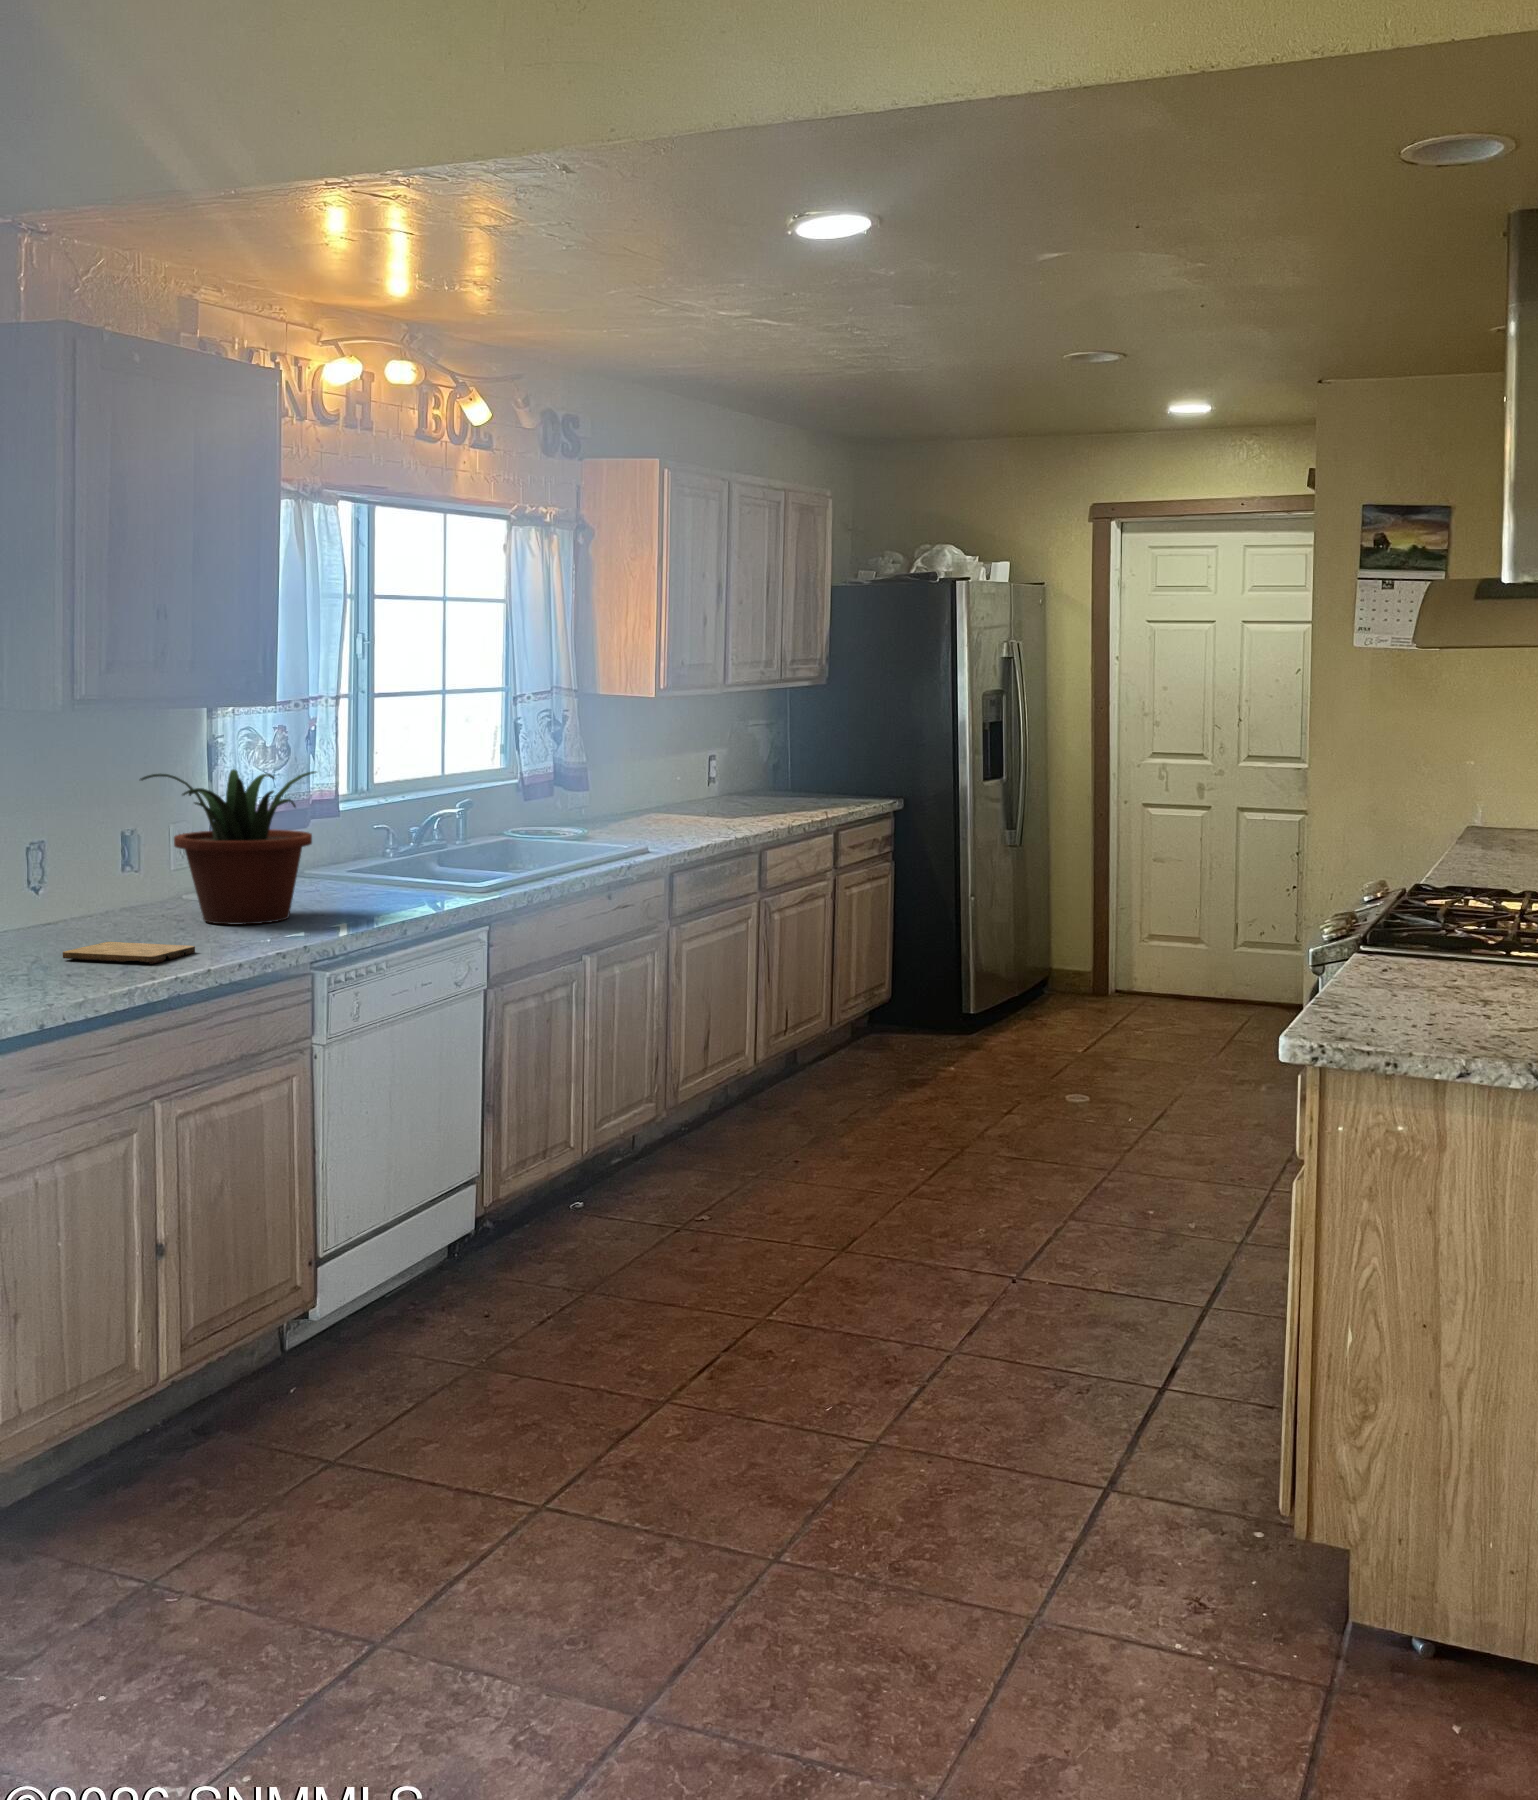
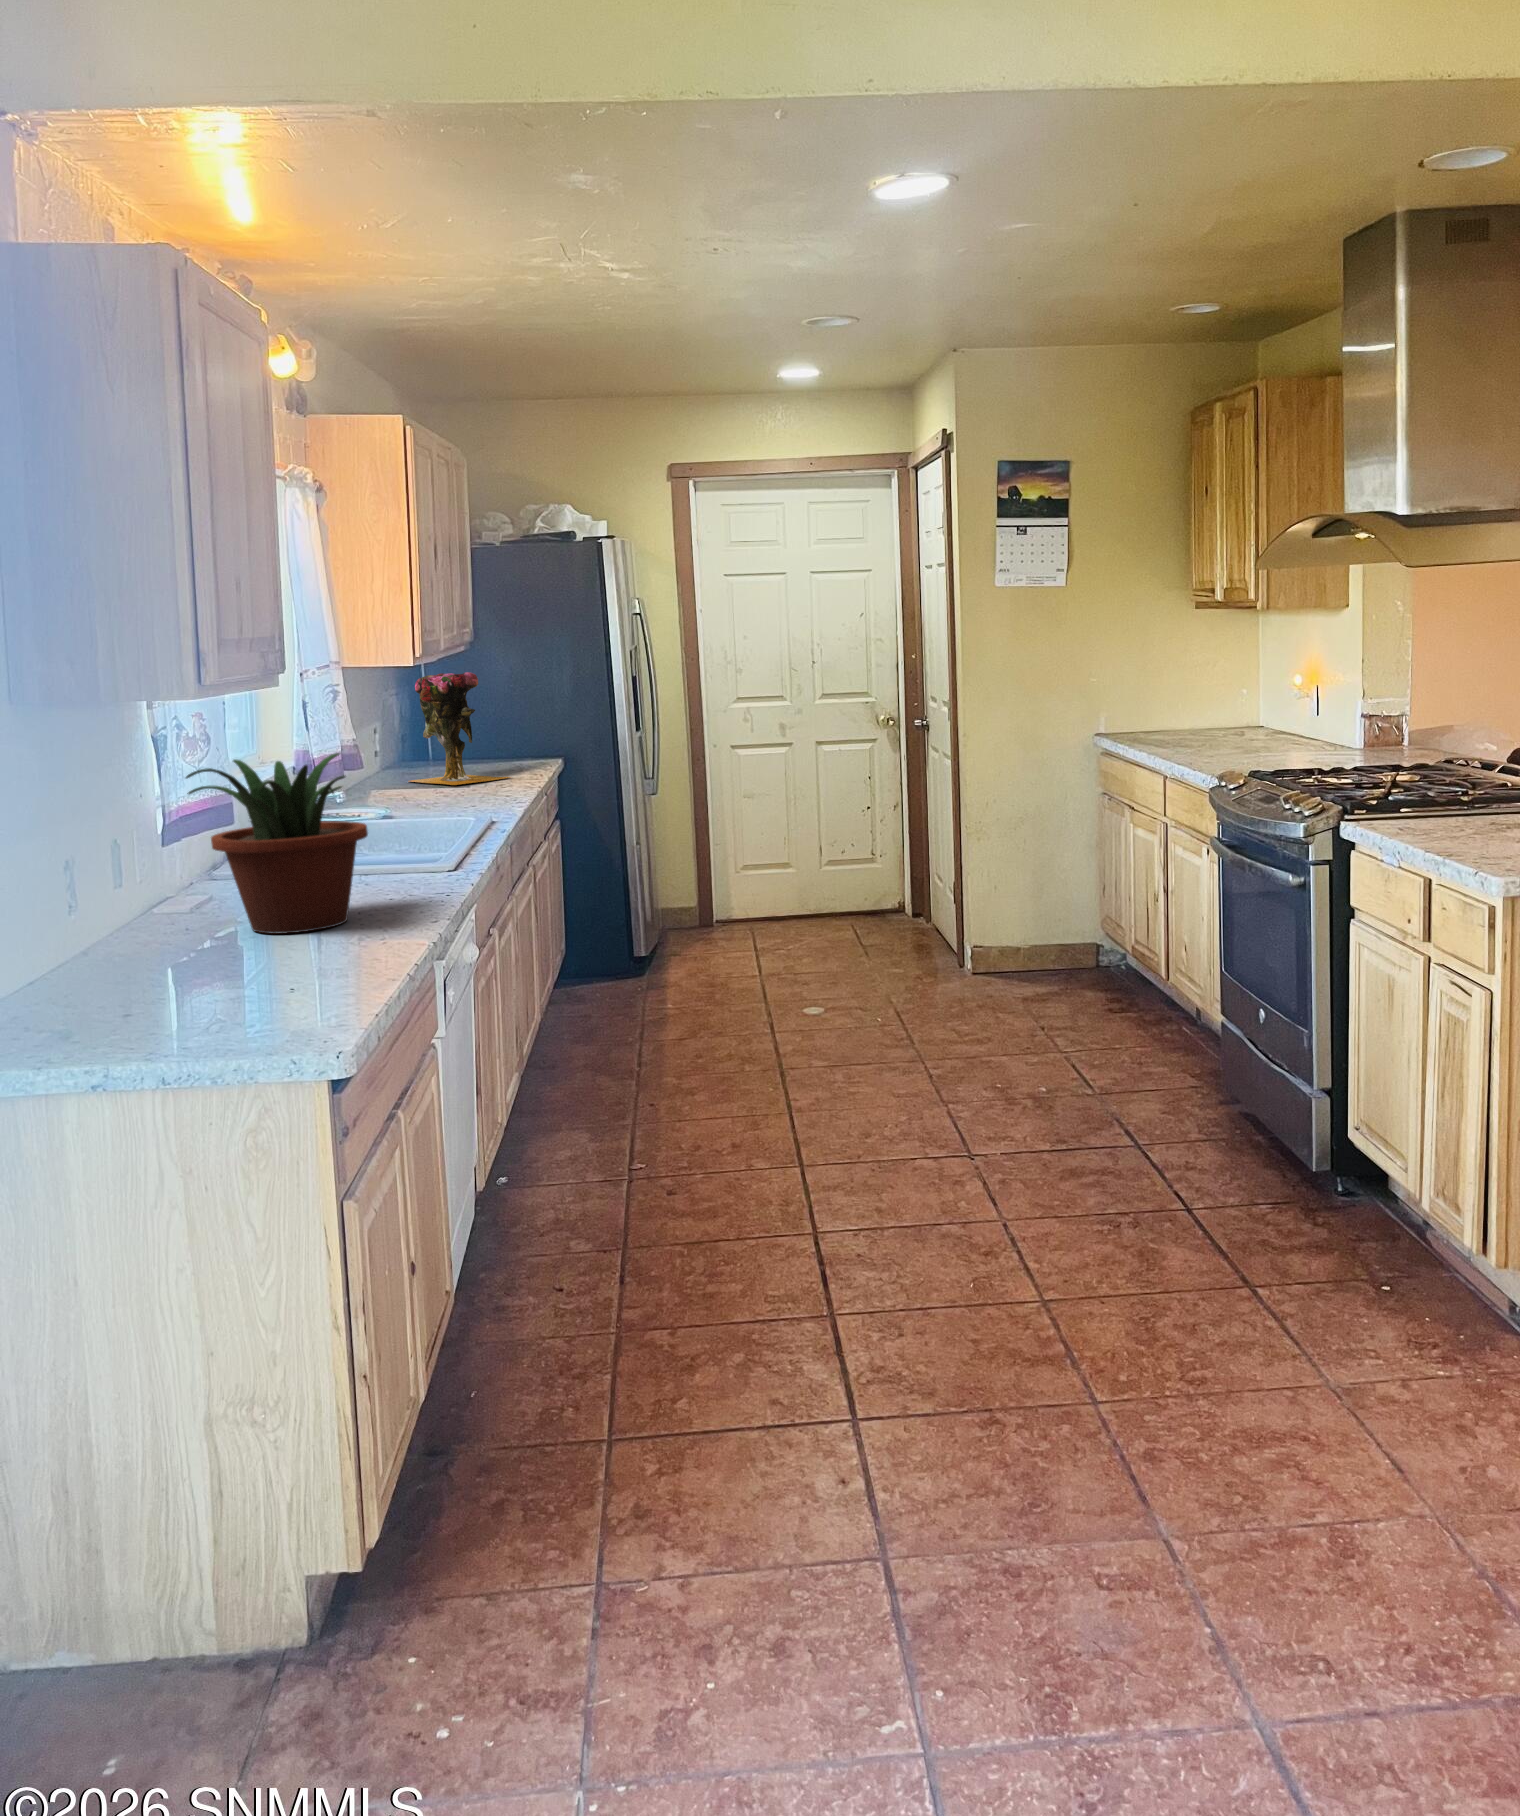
vase: none [679,709,771,820] -> present [410,672,511,785]
cutting board: present [63,942,195,964] -> none [233,955,364,990]

